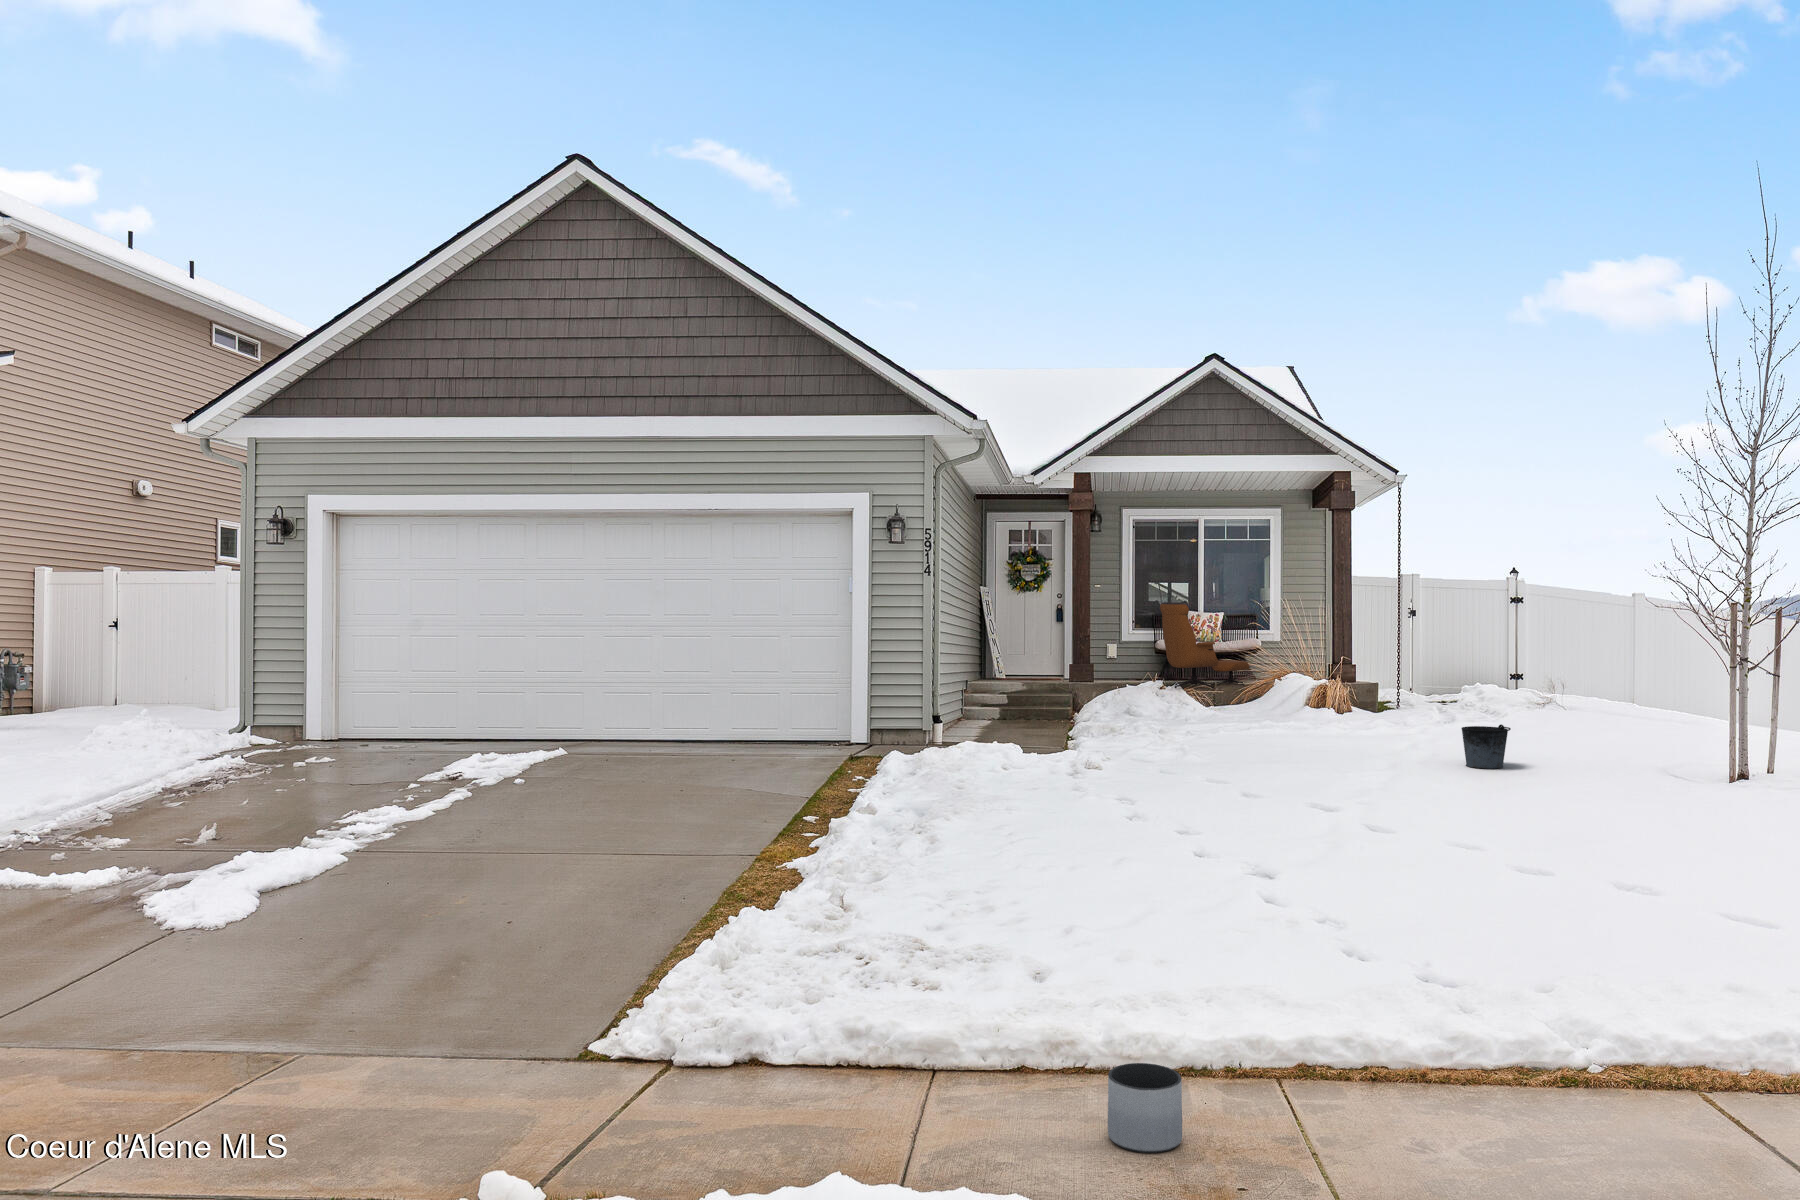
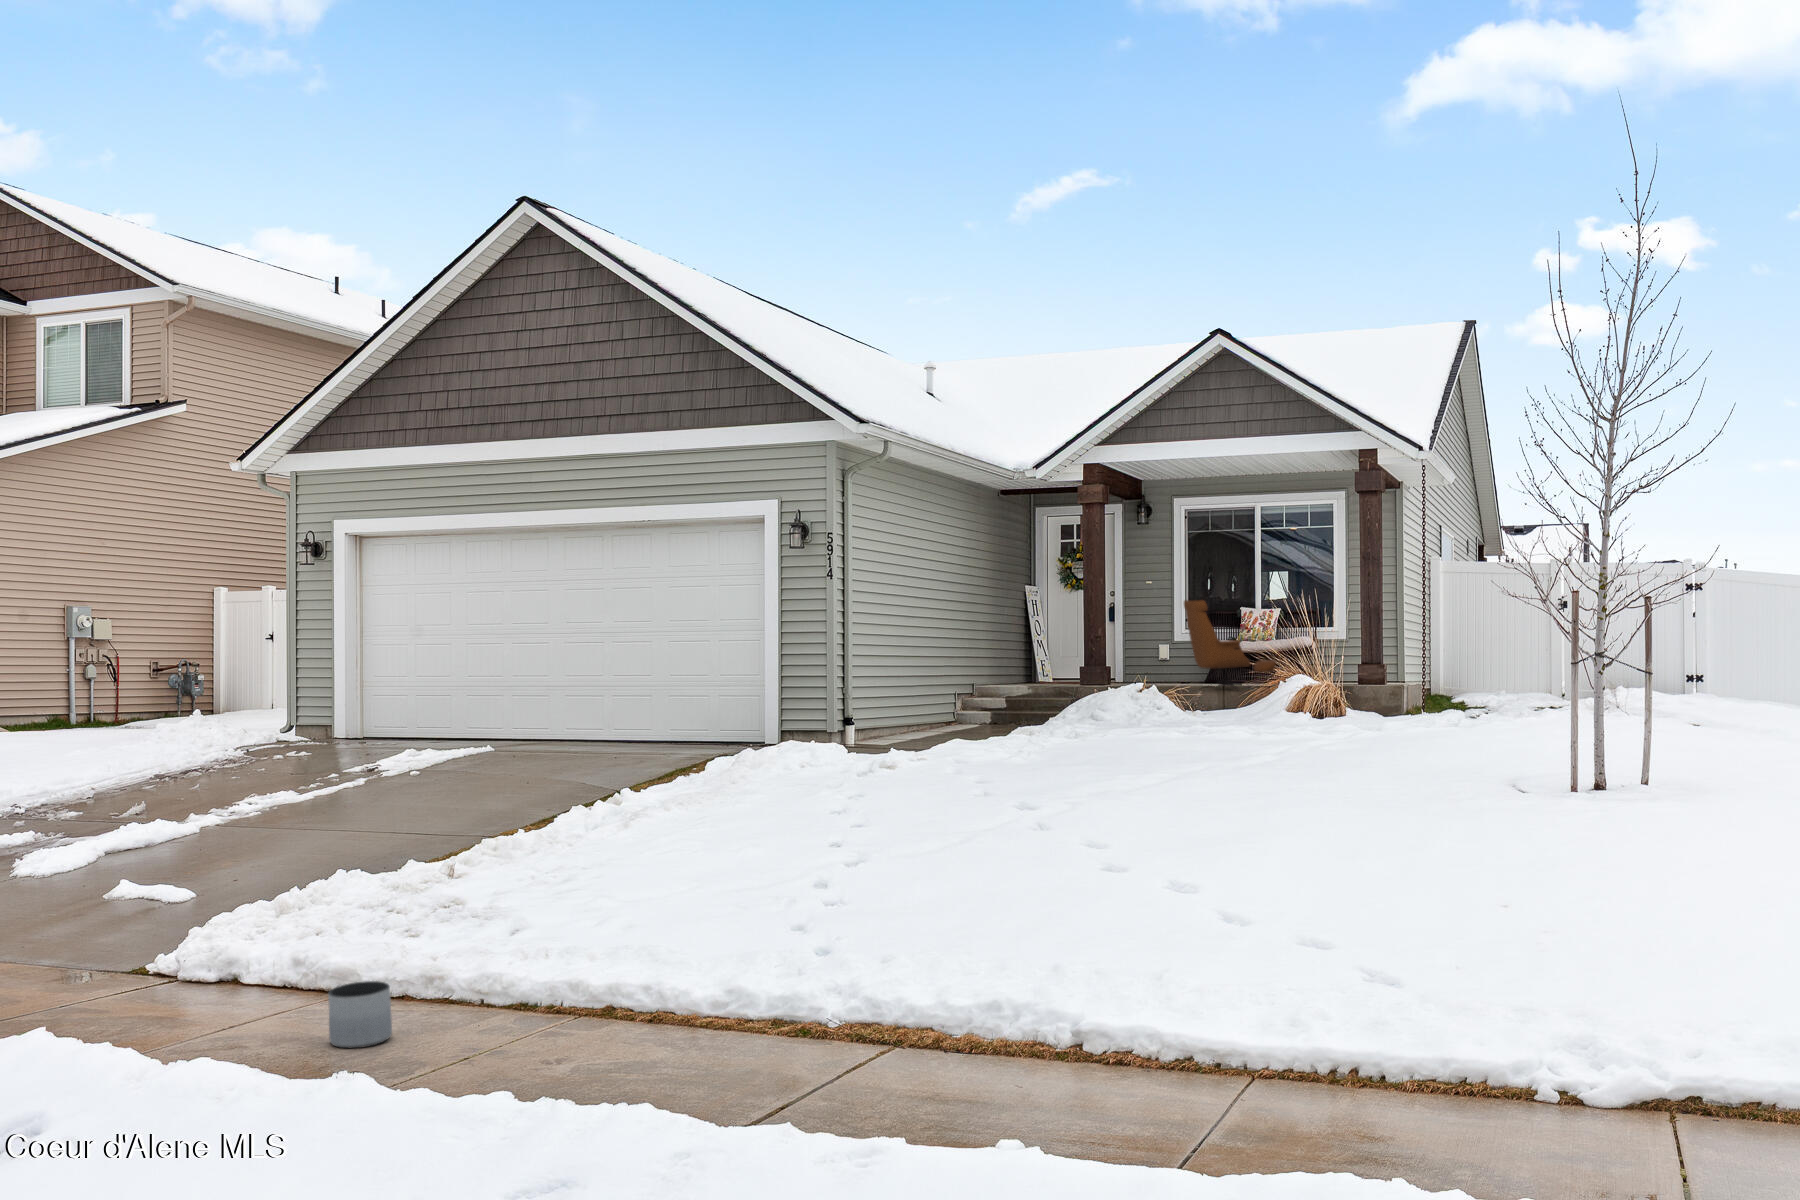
bucket: present [1461,724,1511,769] -> none [1280,724,1333,770]

